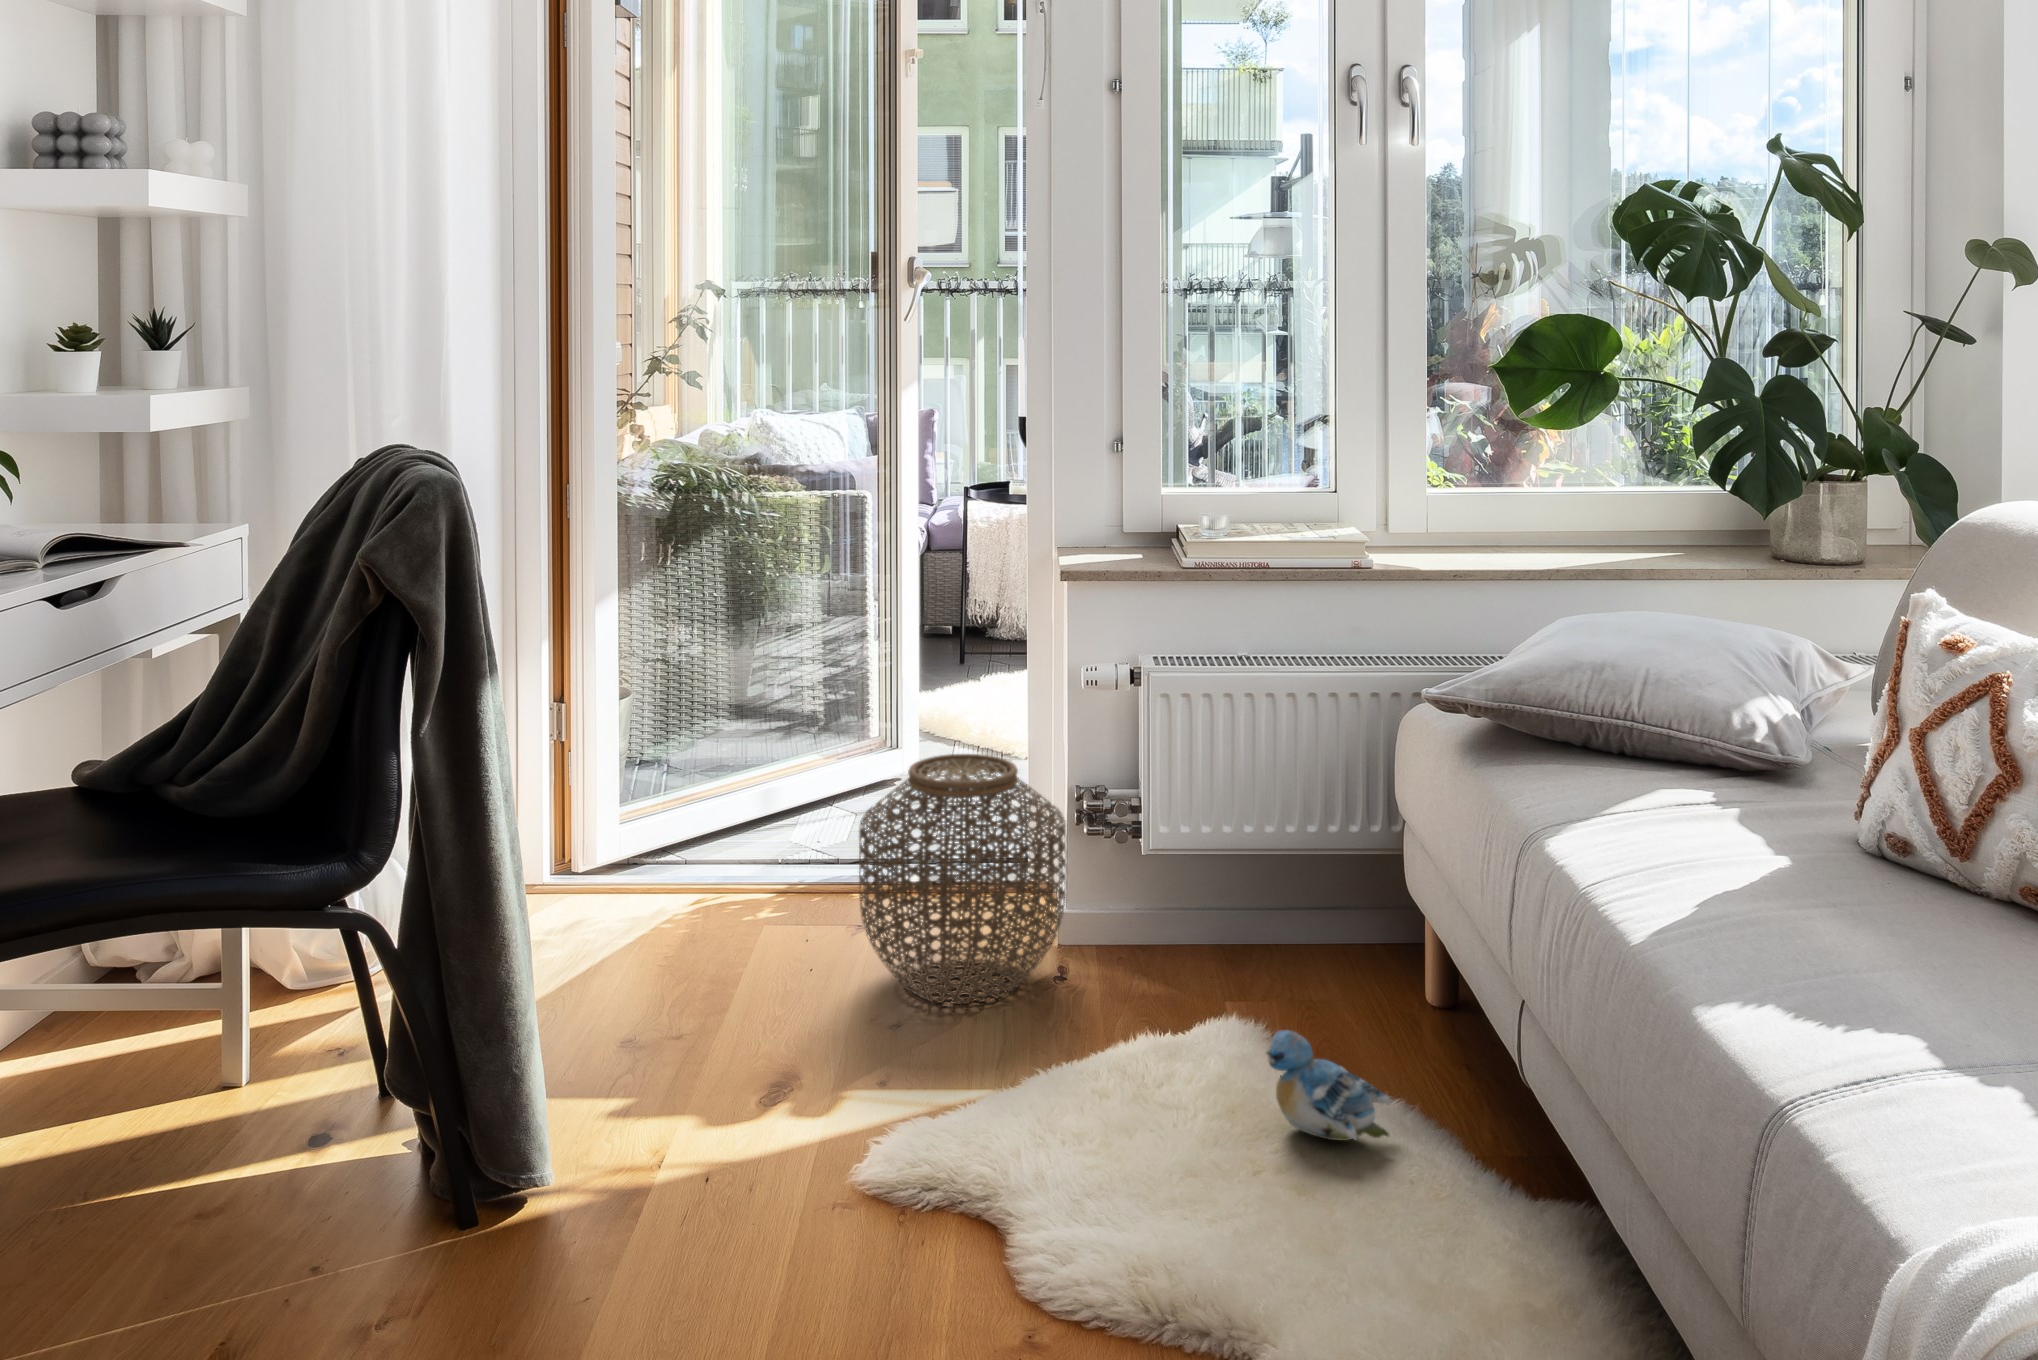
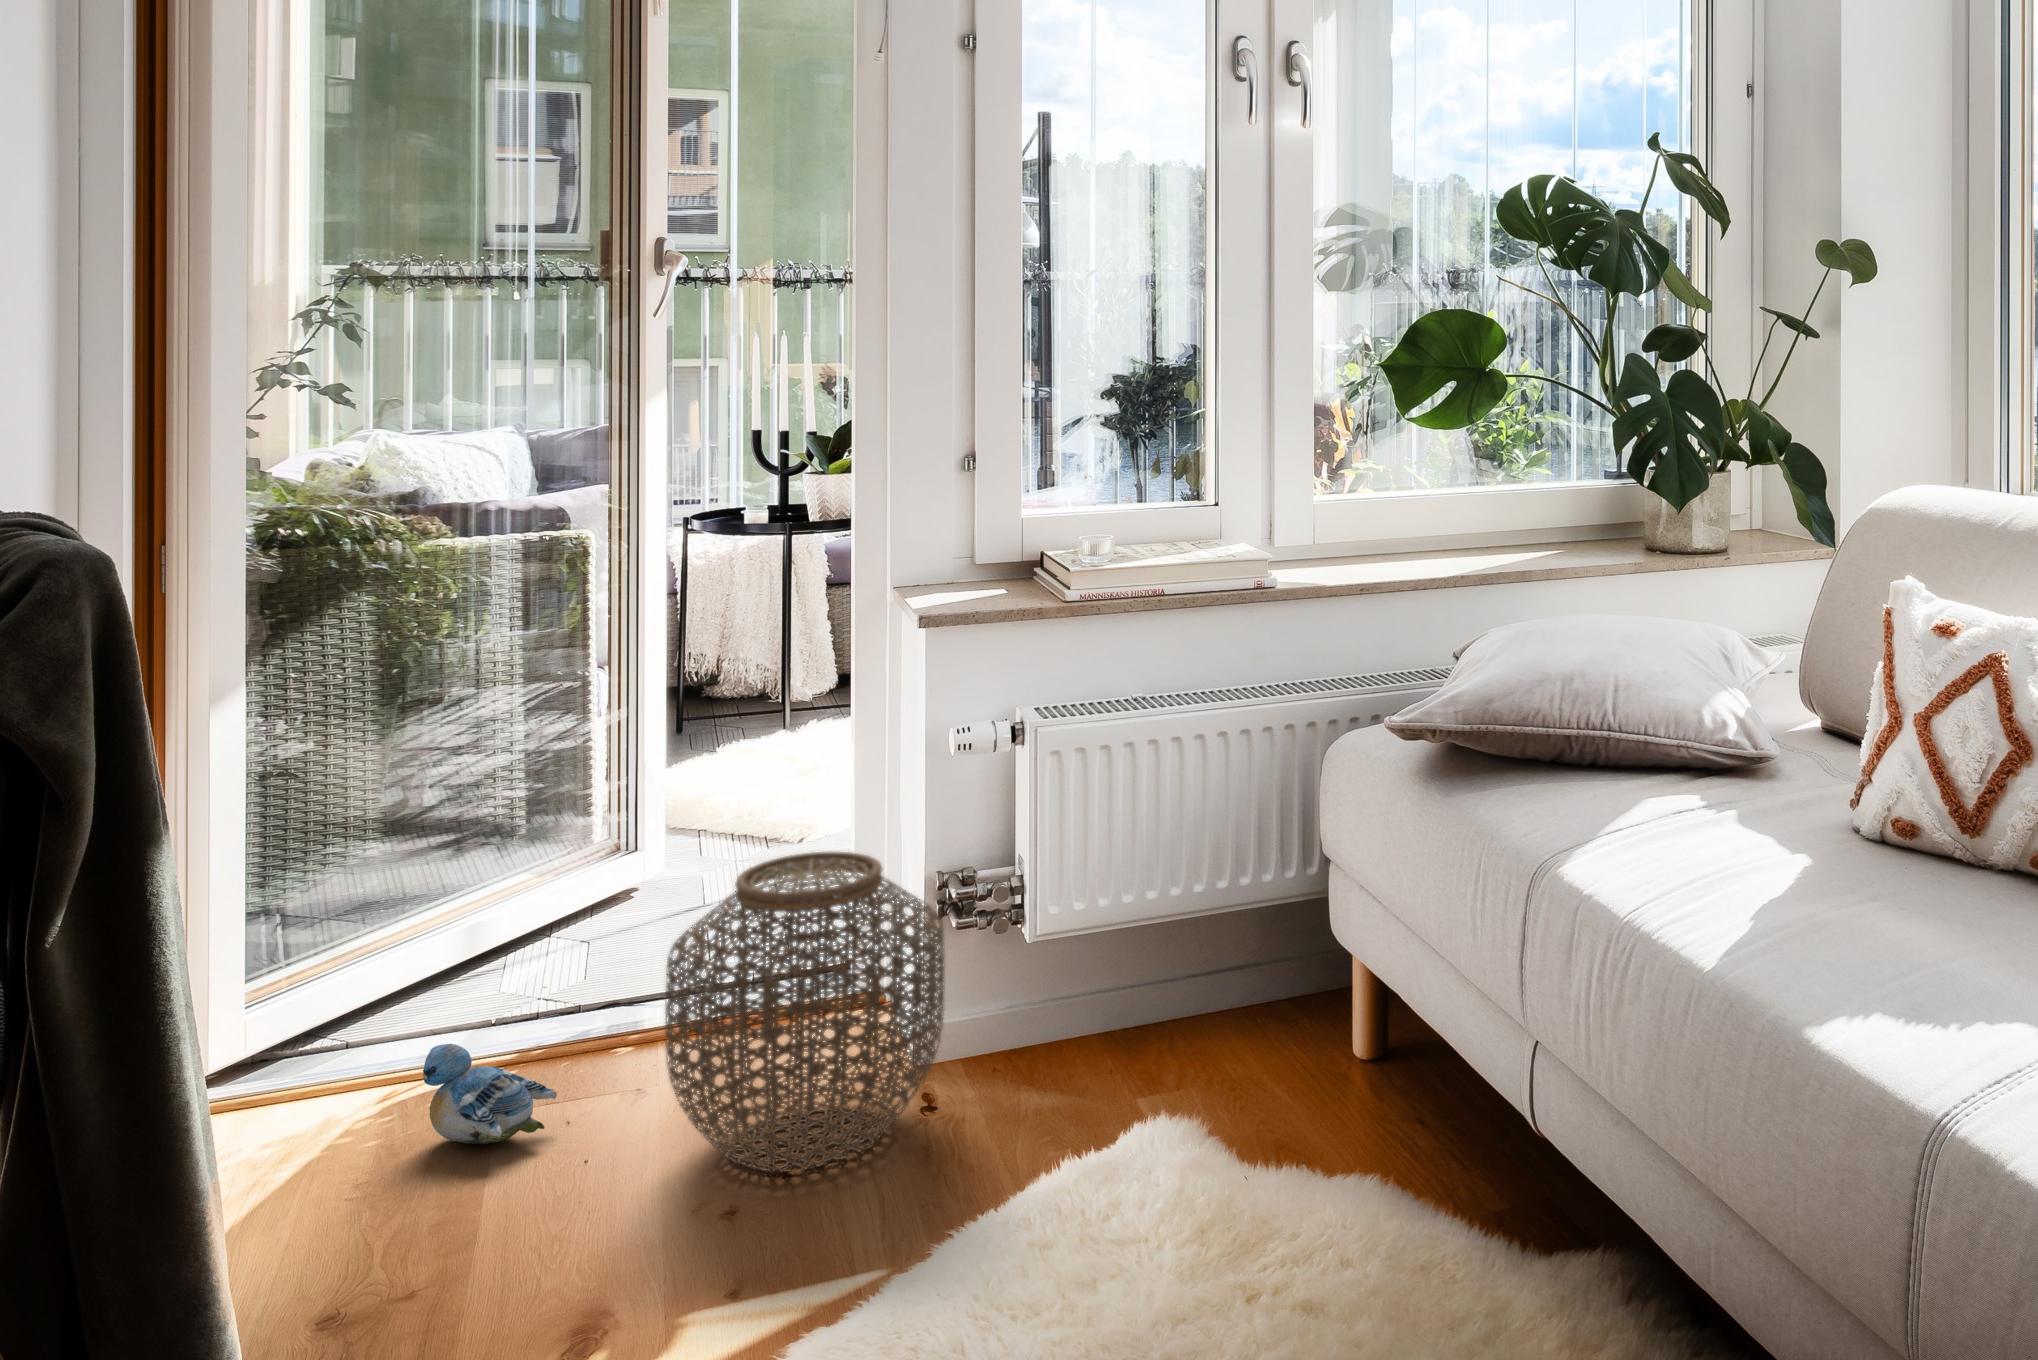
plush toy: present [1267,1031,1391,1141] -> present [423,1044,557,1144]

